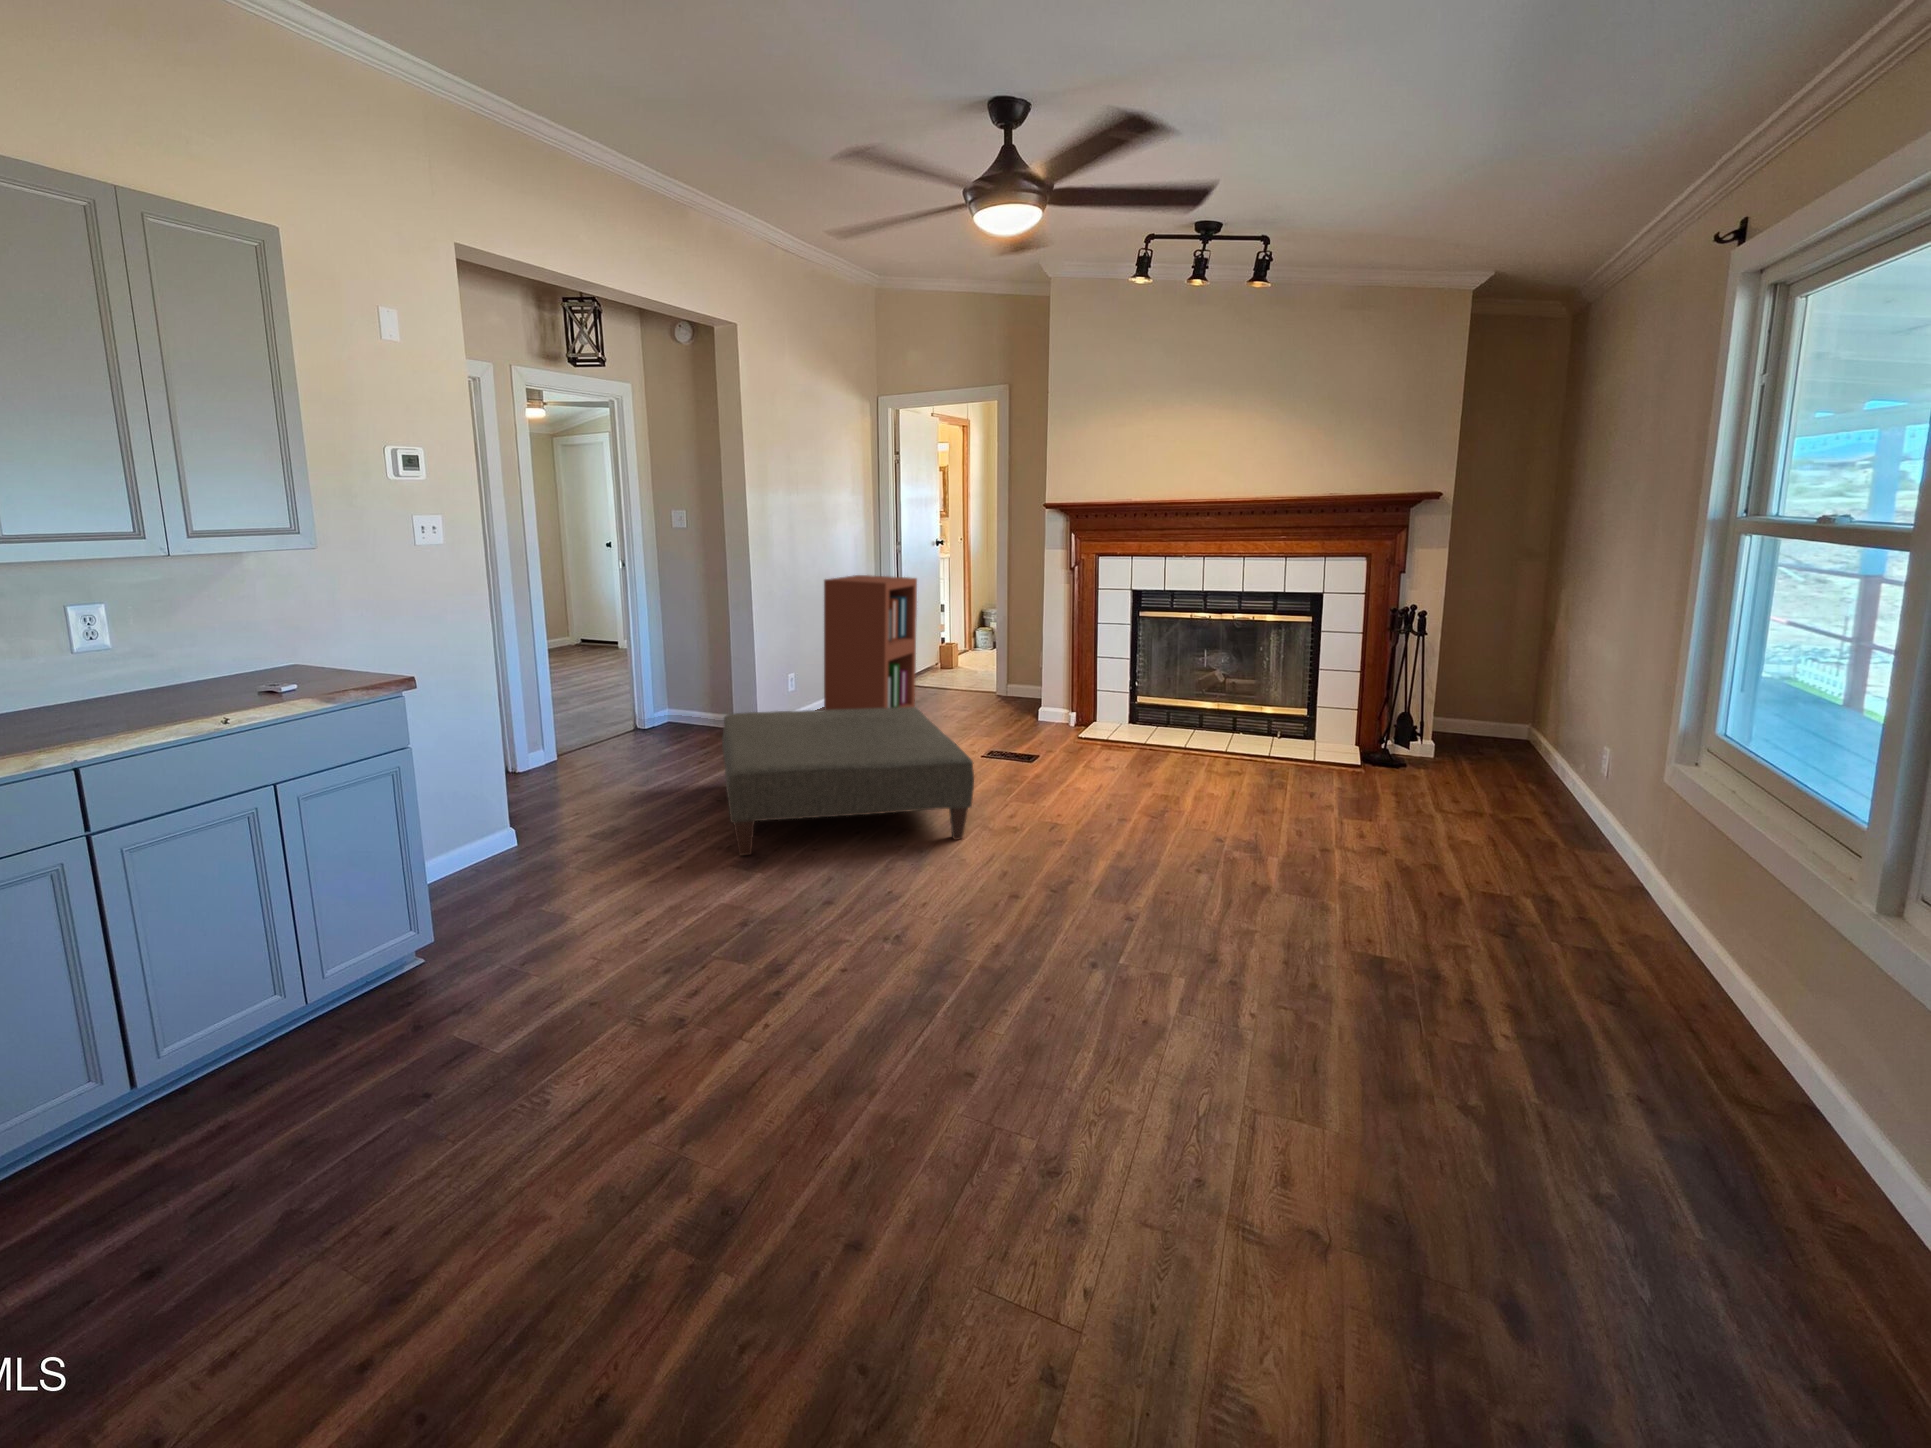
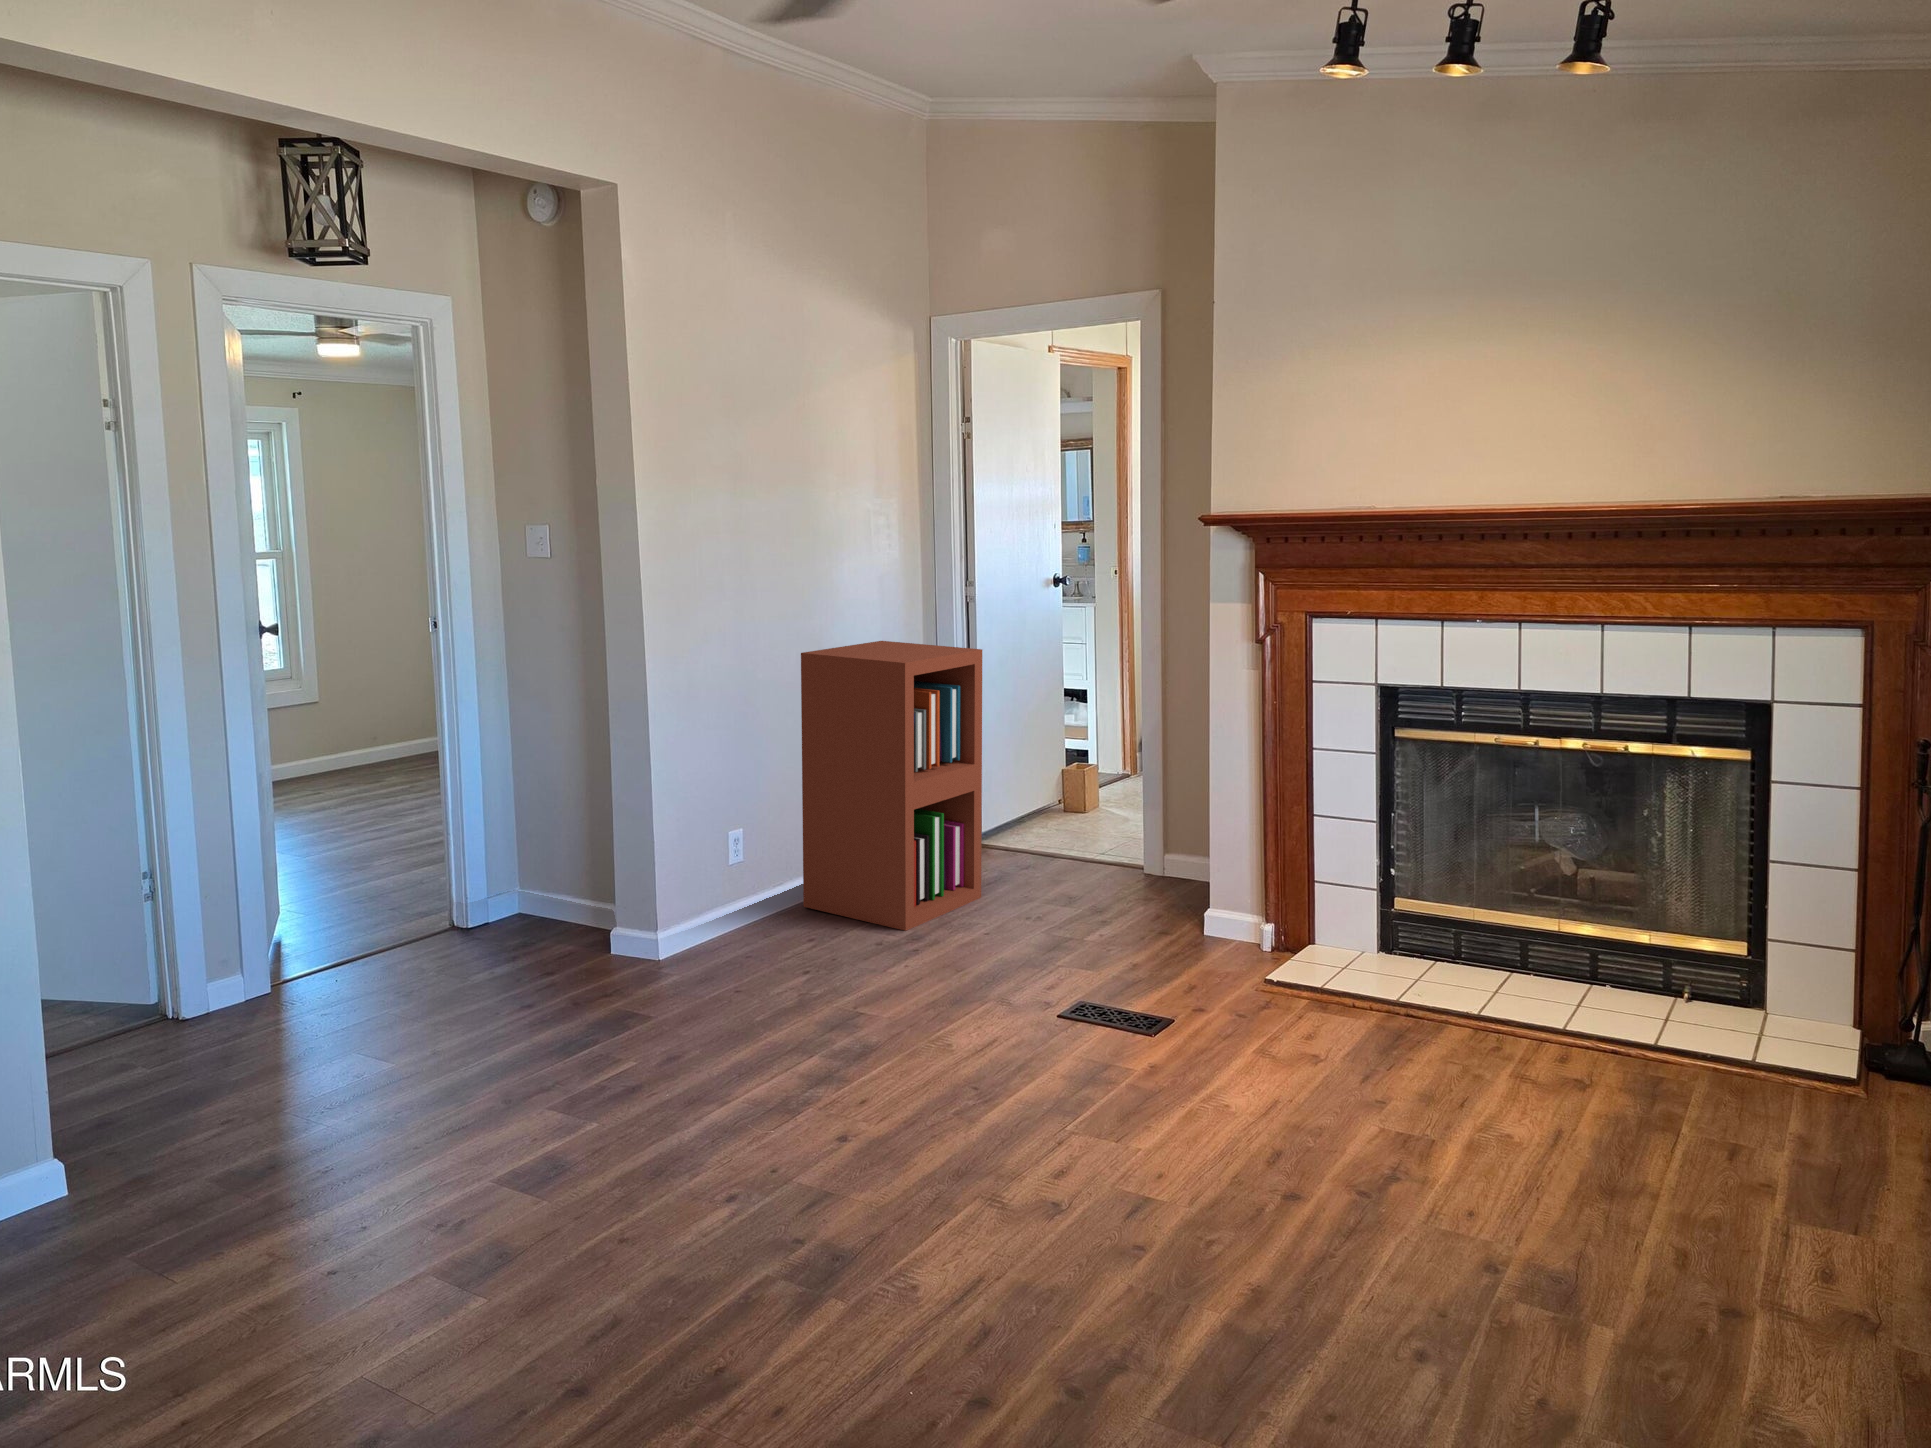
ottoman: present [722,707,974,855] -> none [414,922,933,1252]

